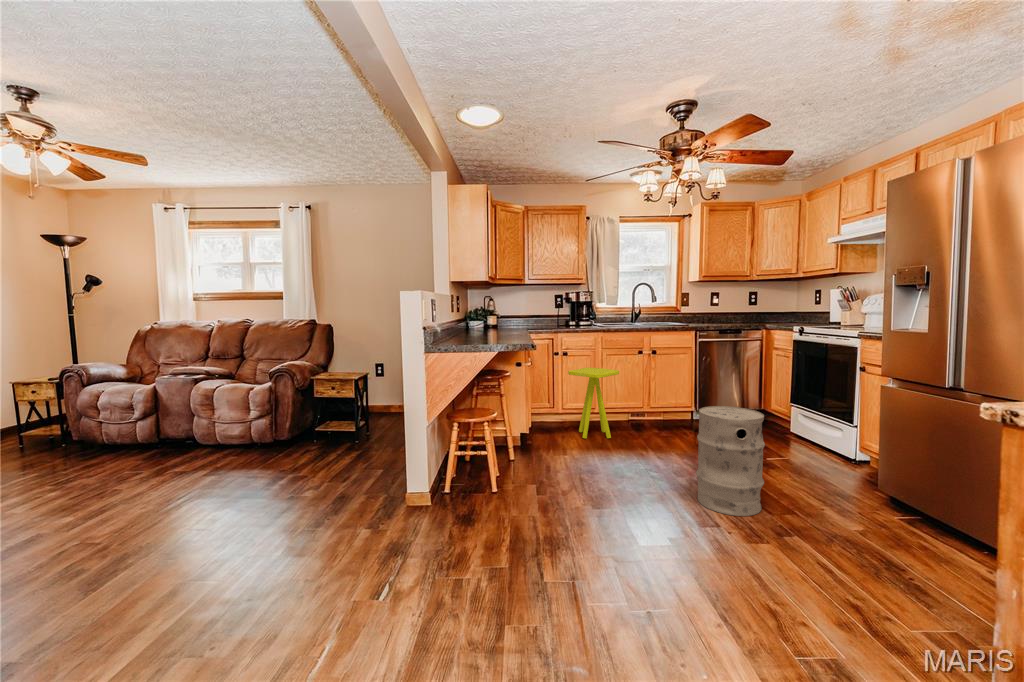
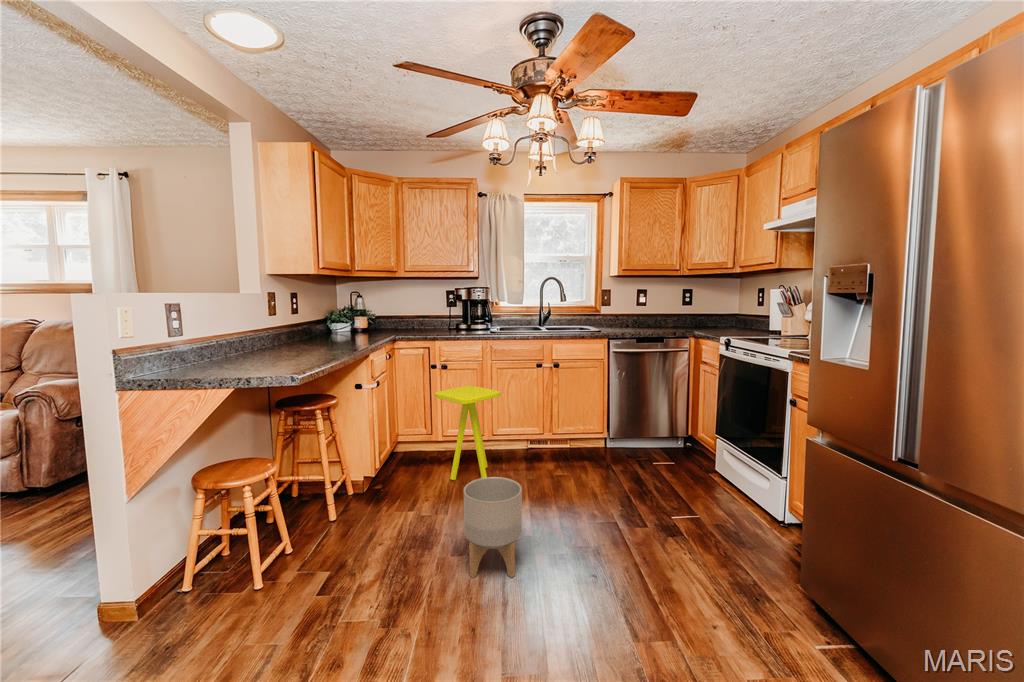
trash can: present [696,406,765,516] -> none [535,467,626,647]
planter: none [631,421,674,487] -> present [464,477,522,578]

